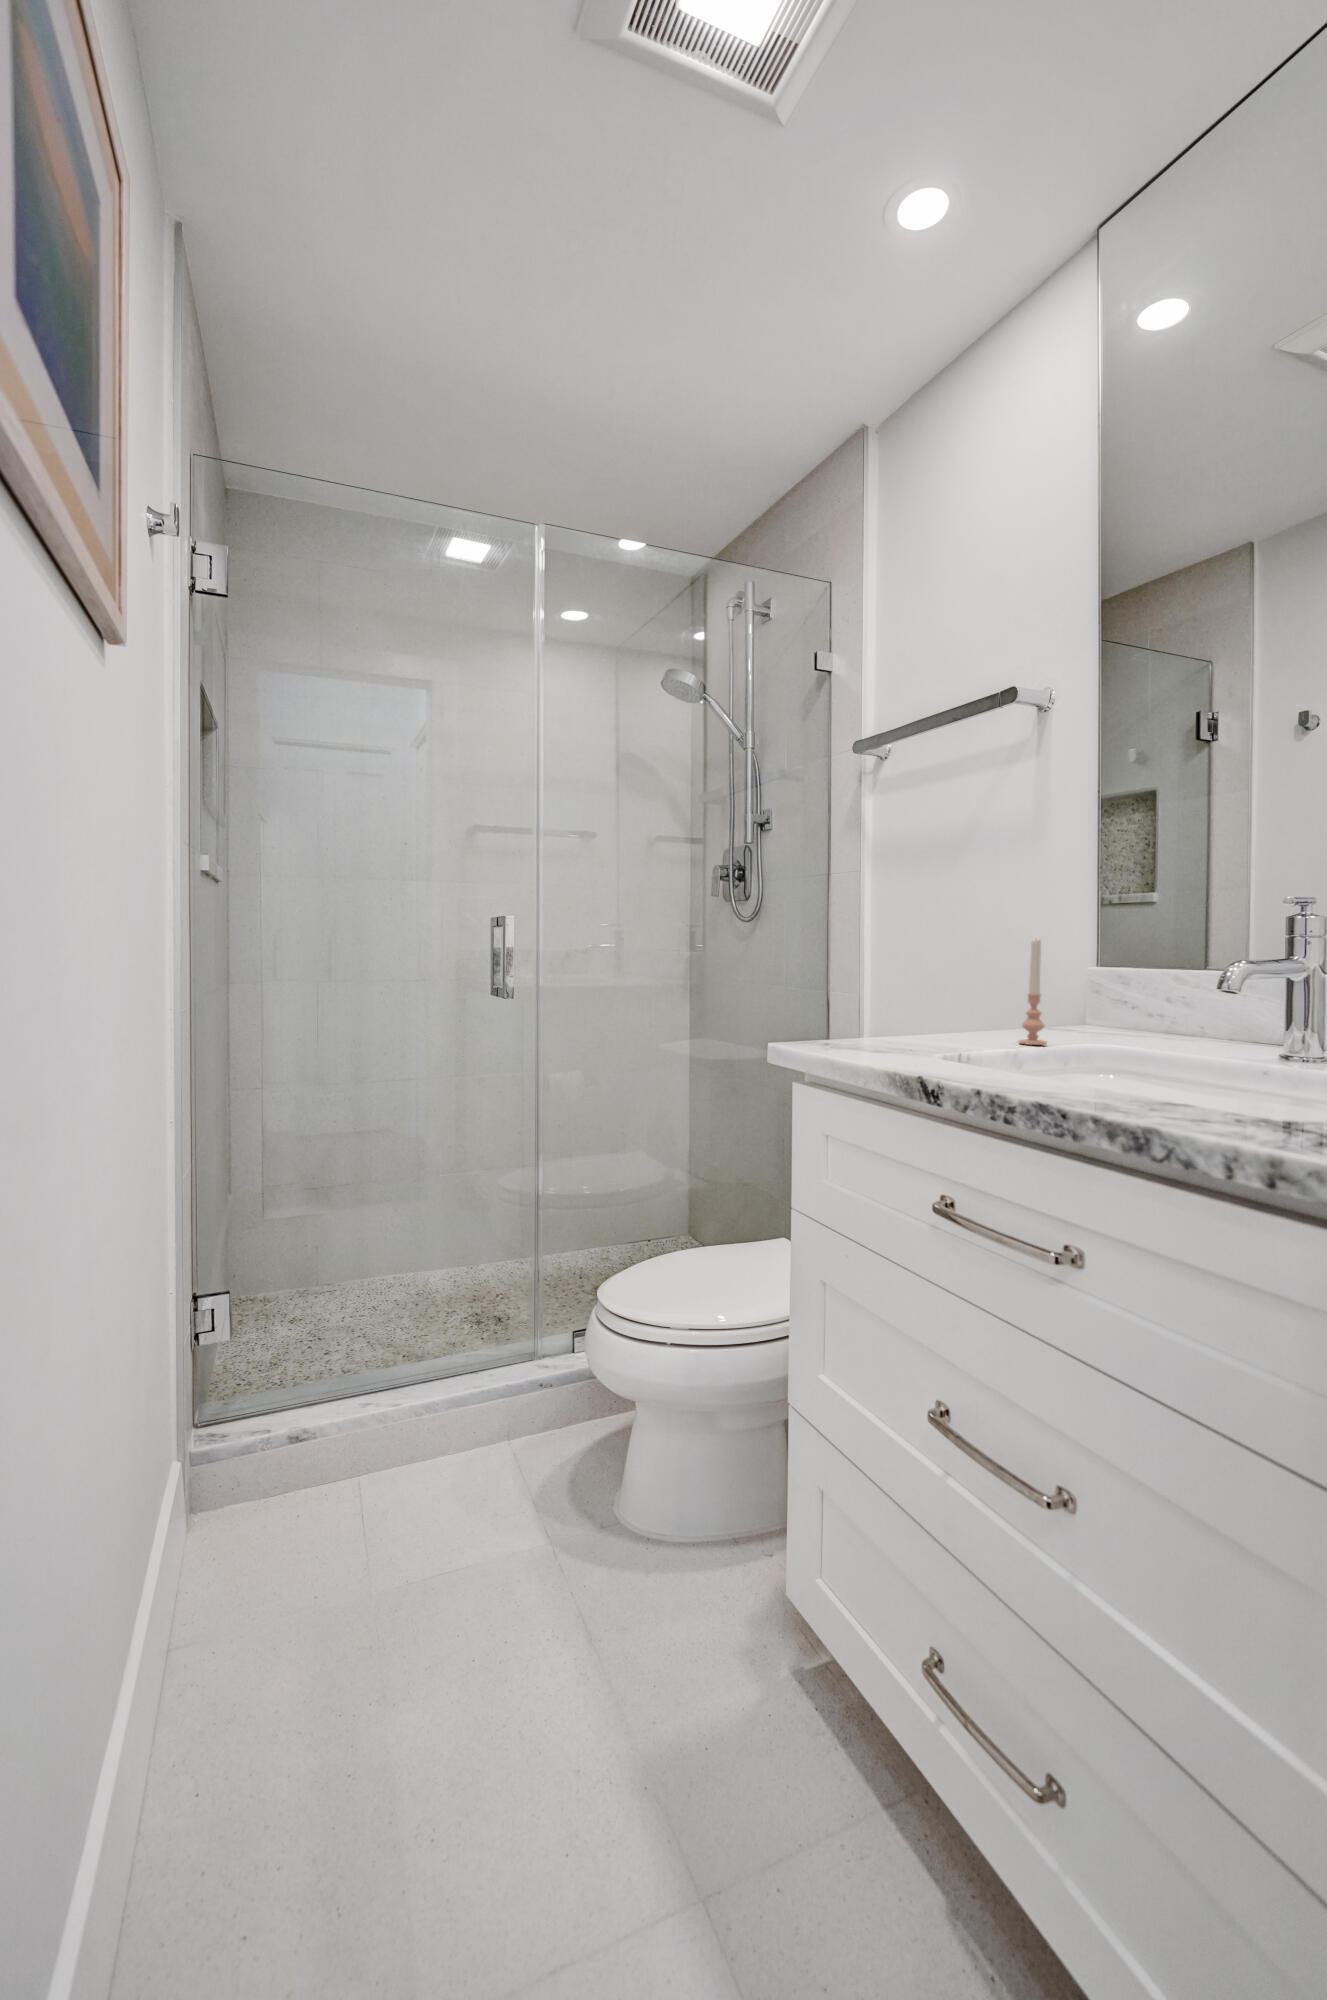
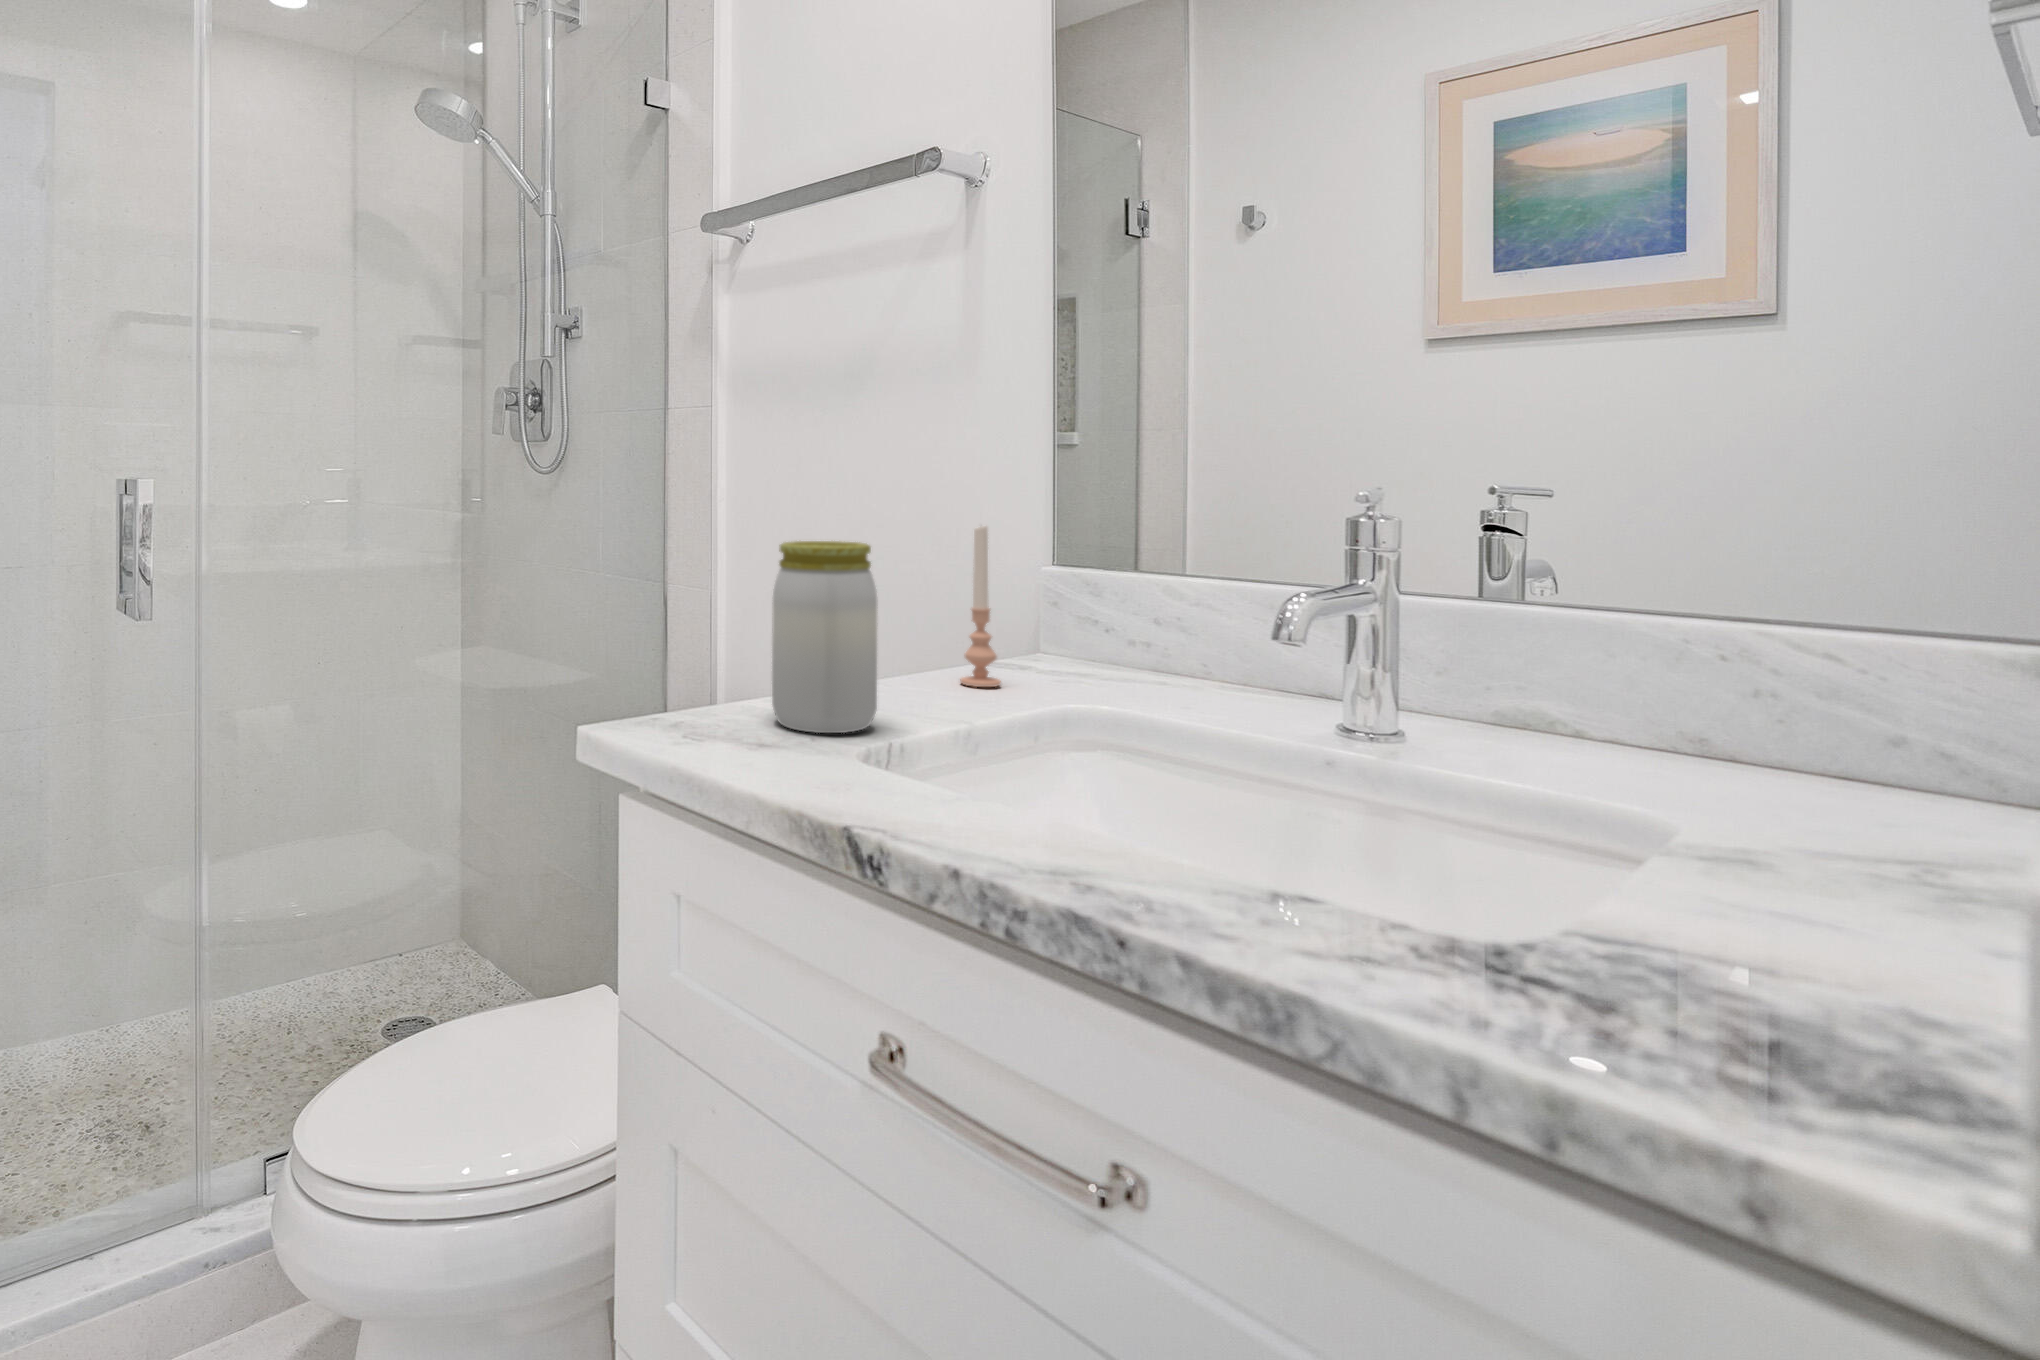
jar: none [887,938,955,1053] -> present [772,541,877,733]

